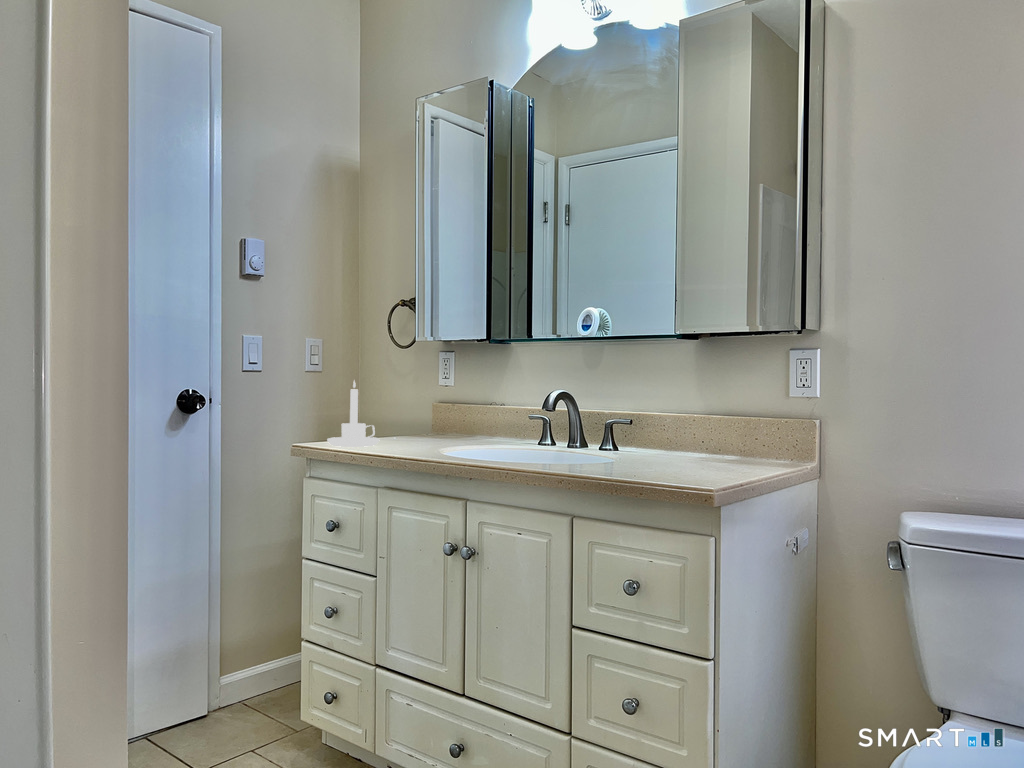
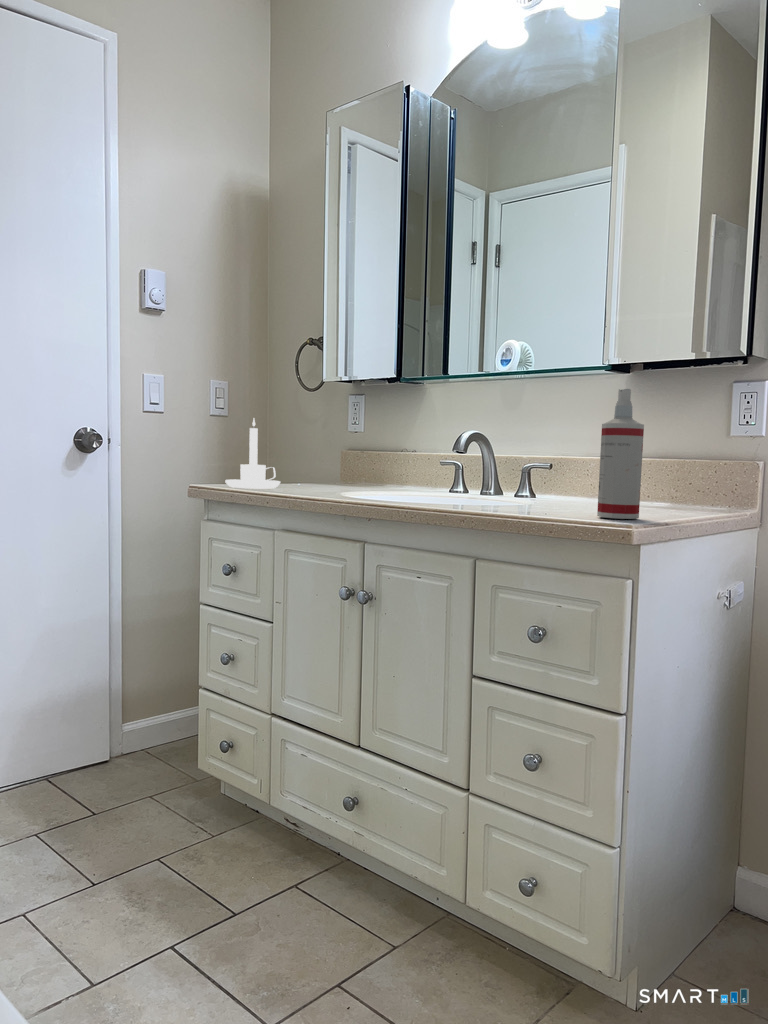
spray bottle: none [680,368,718,482] -> present [597,389,644,519]

